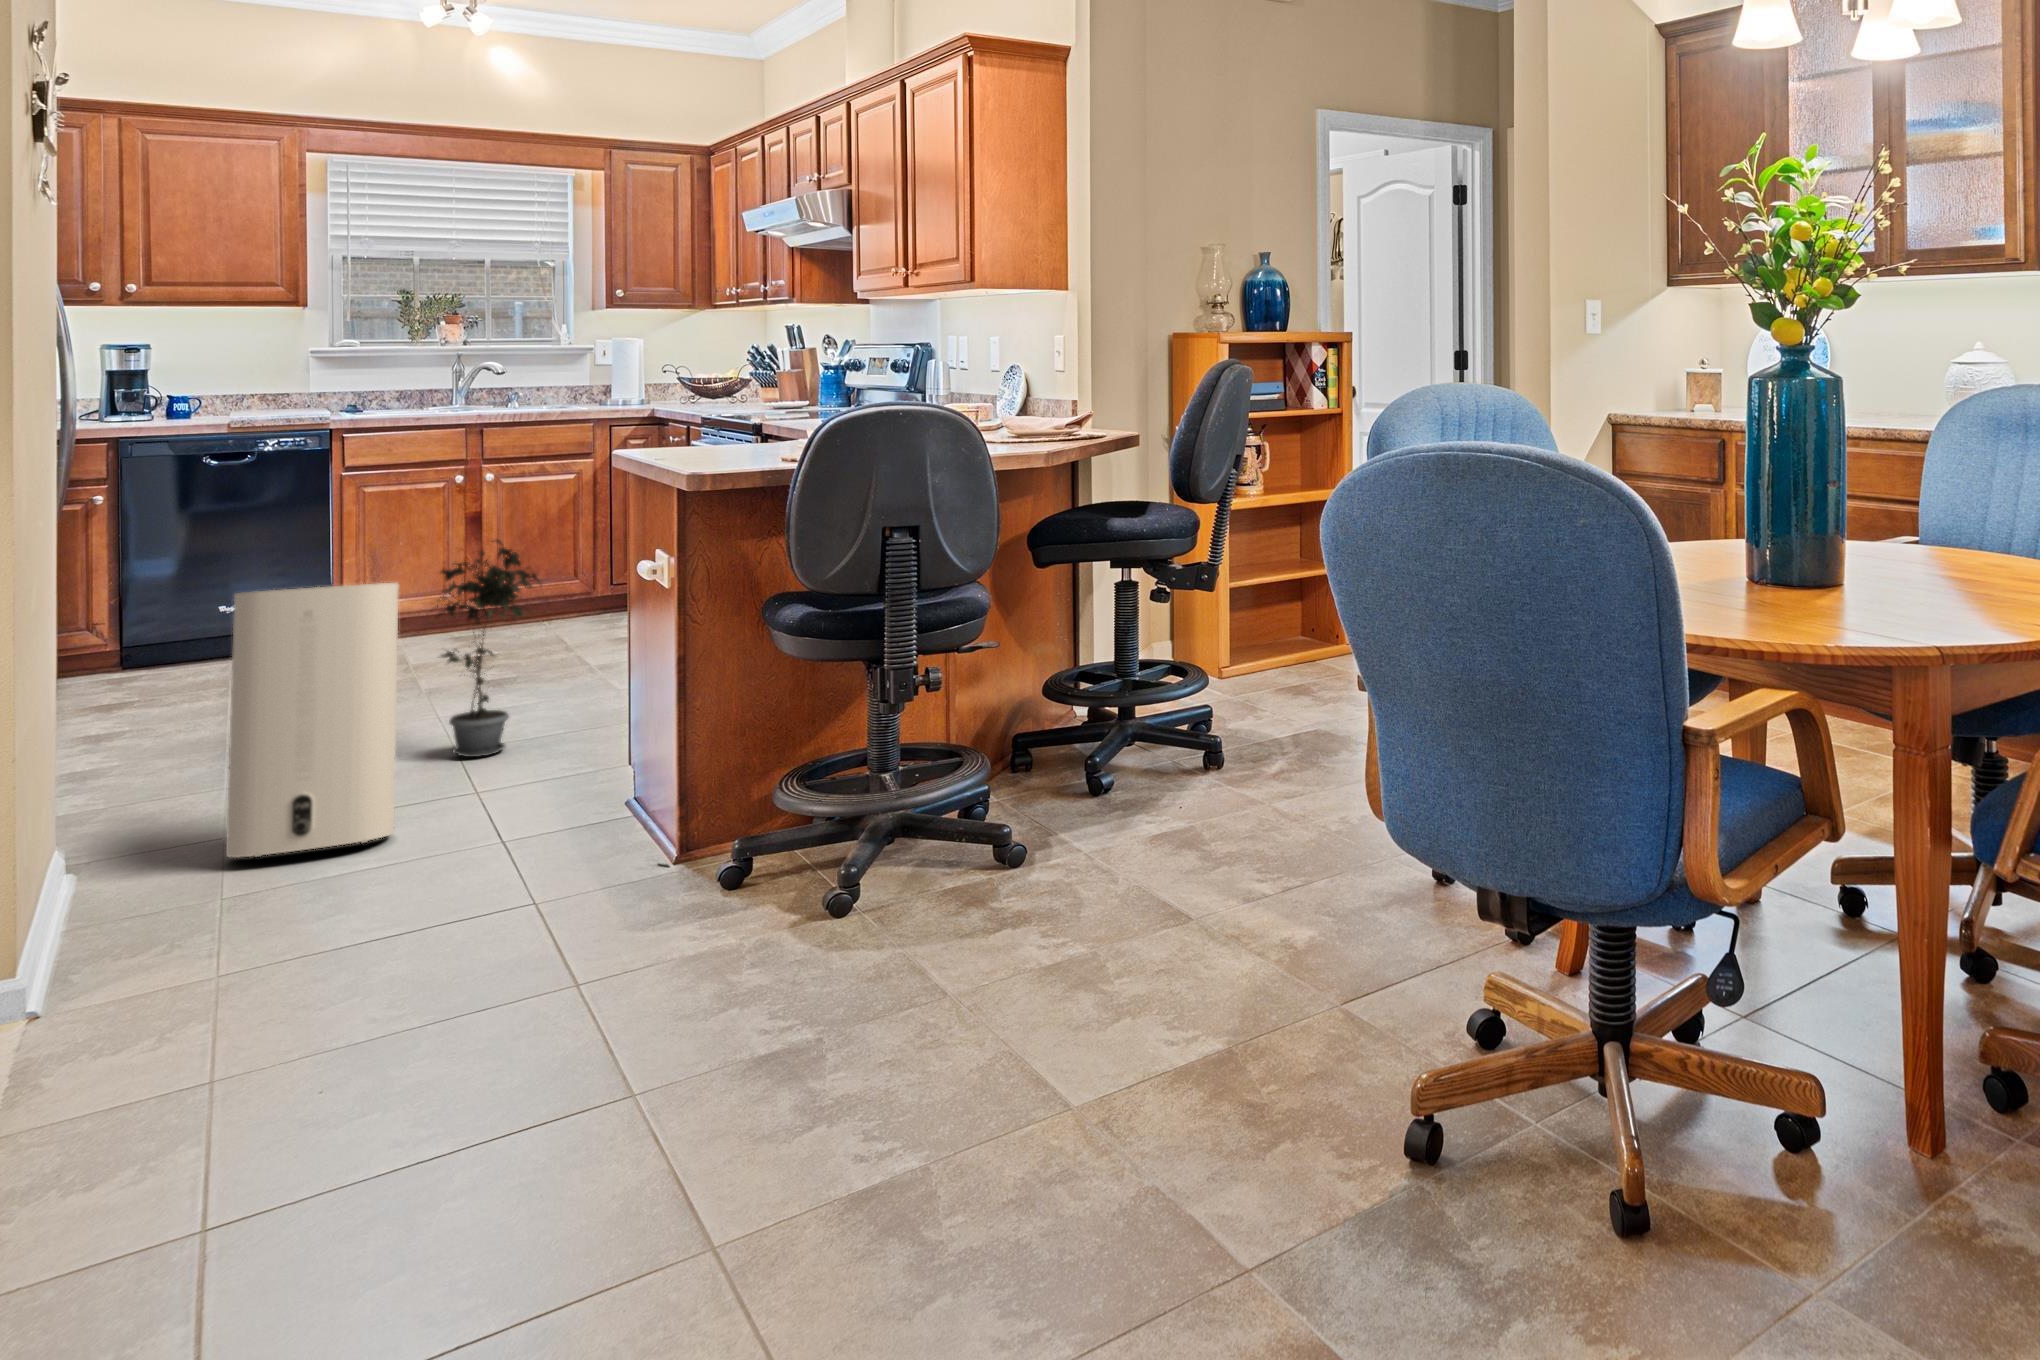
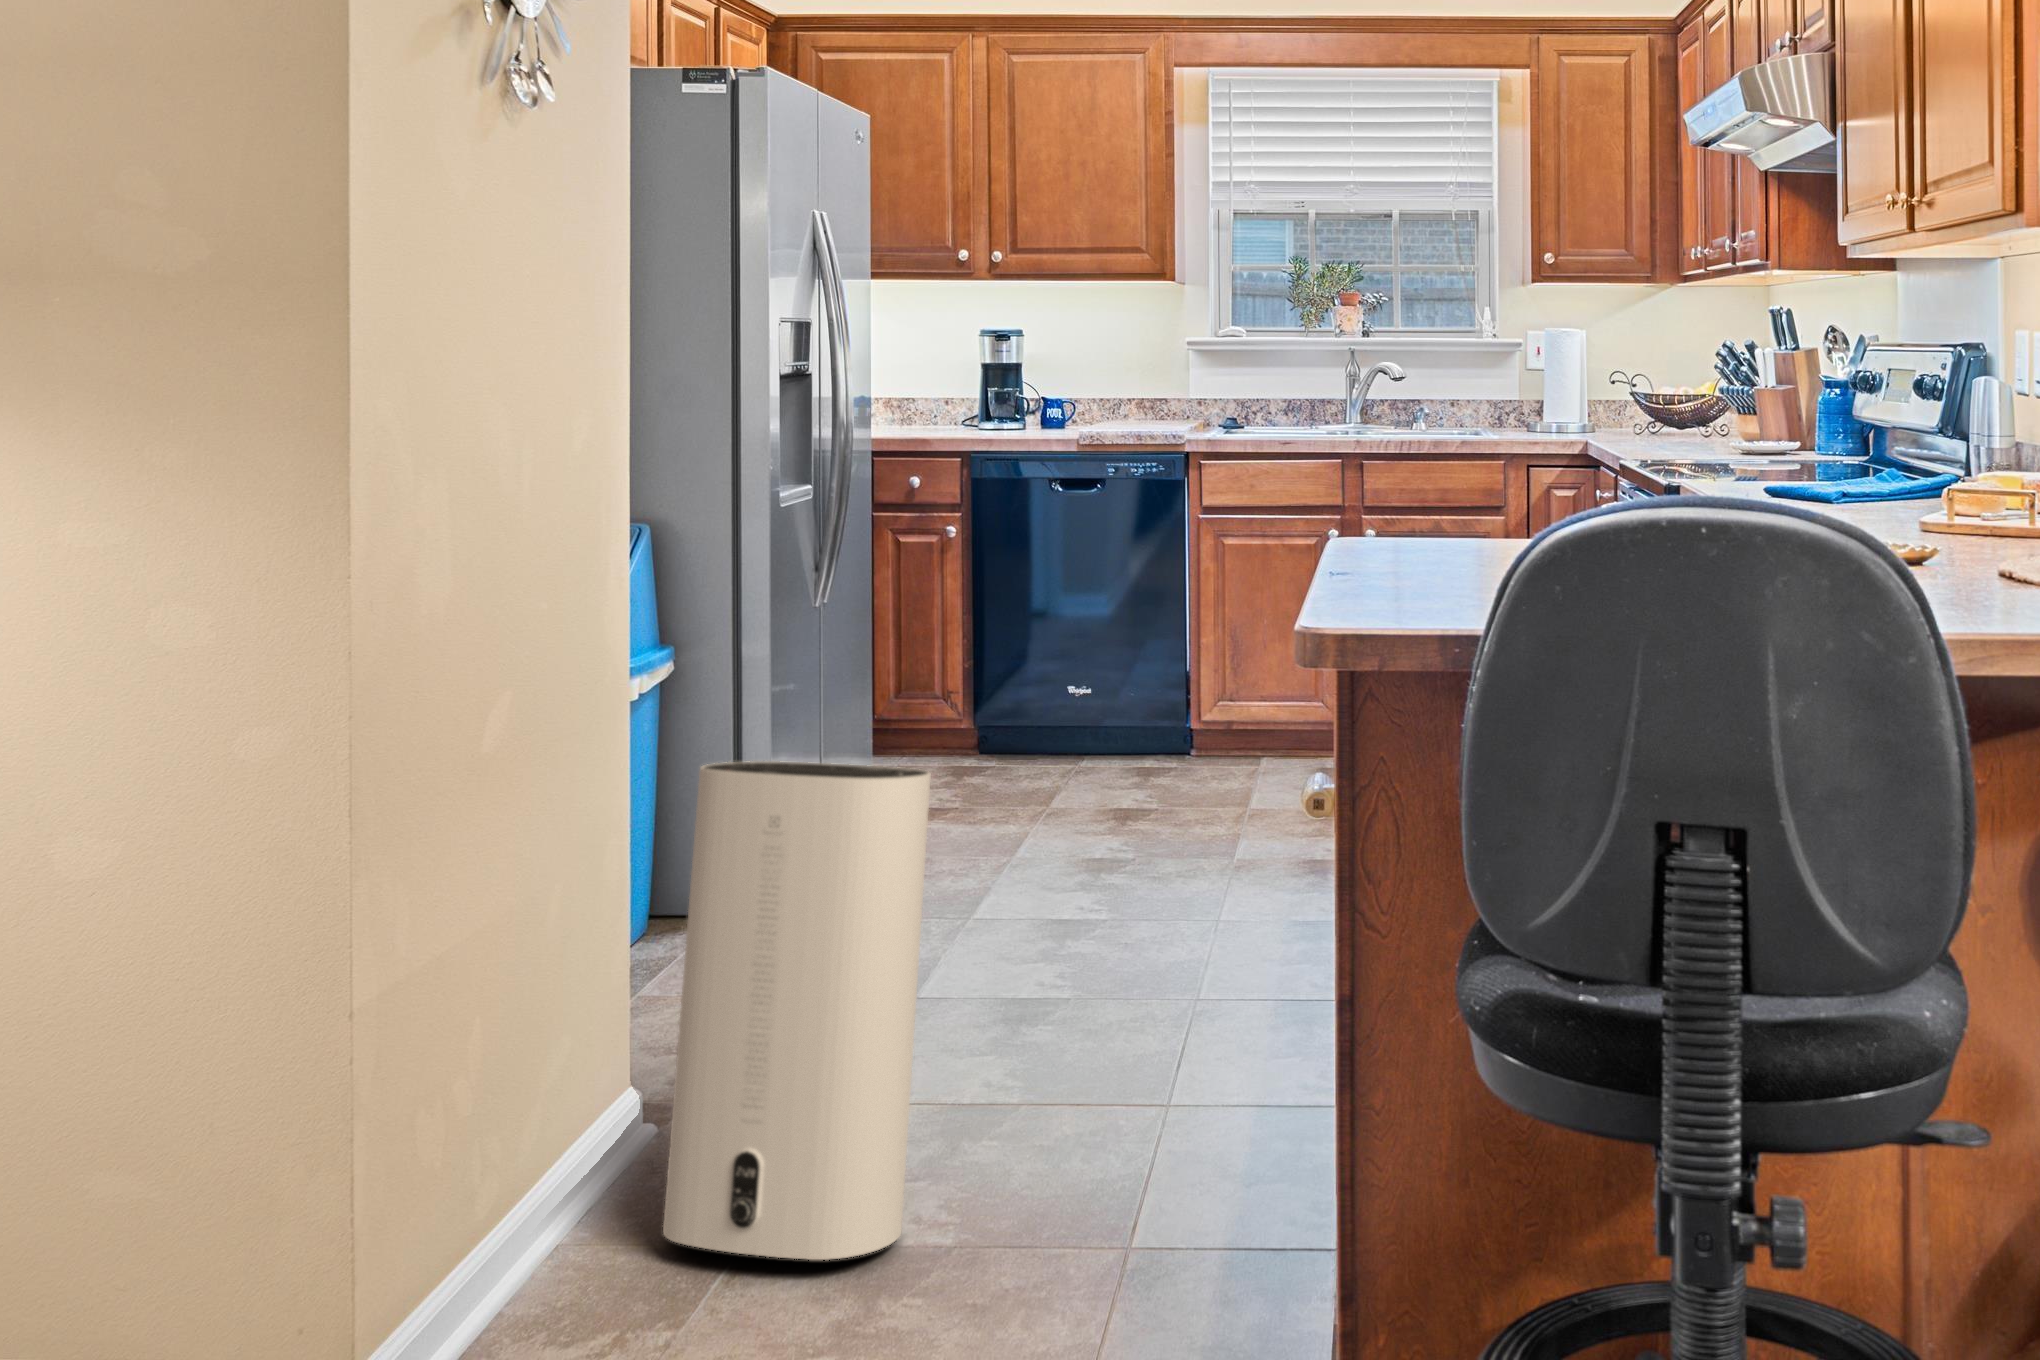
potted plant: present [437,540,541,757] -> none [1080,677,1243,1057]

